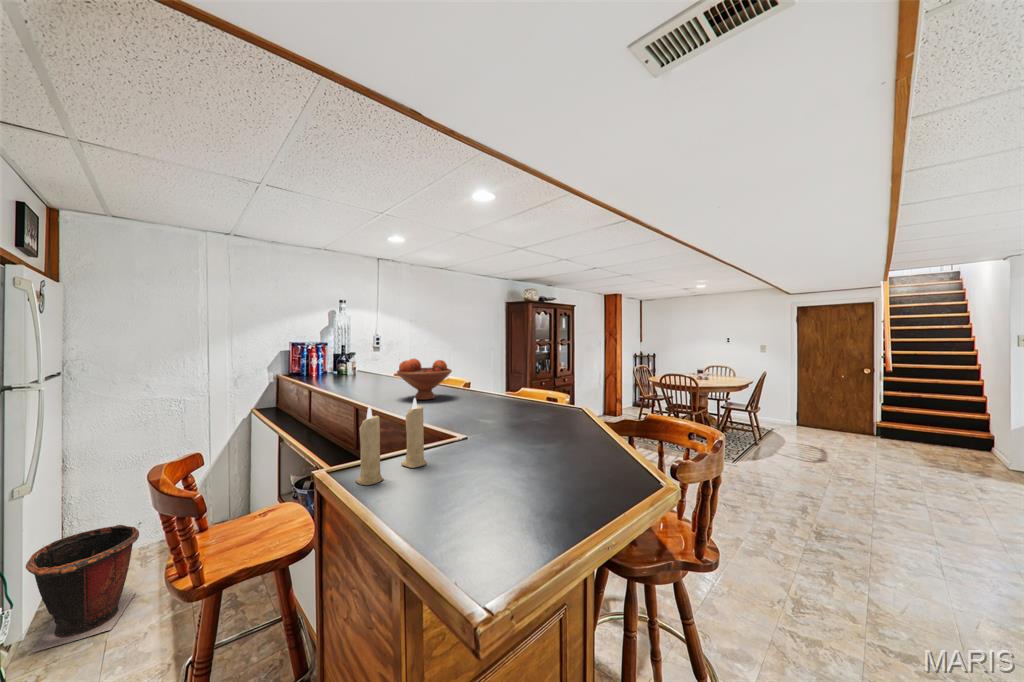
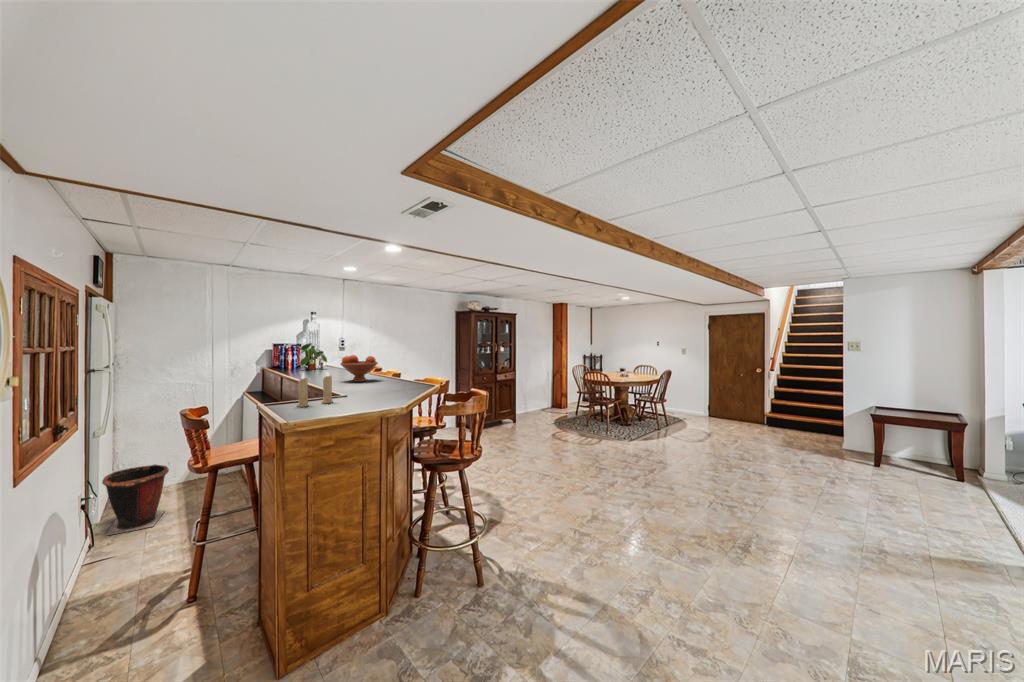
plant: none [324,341,364,377] -> present [300,343,327,370]

